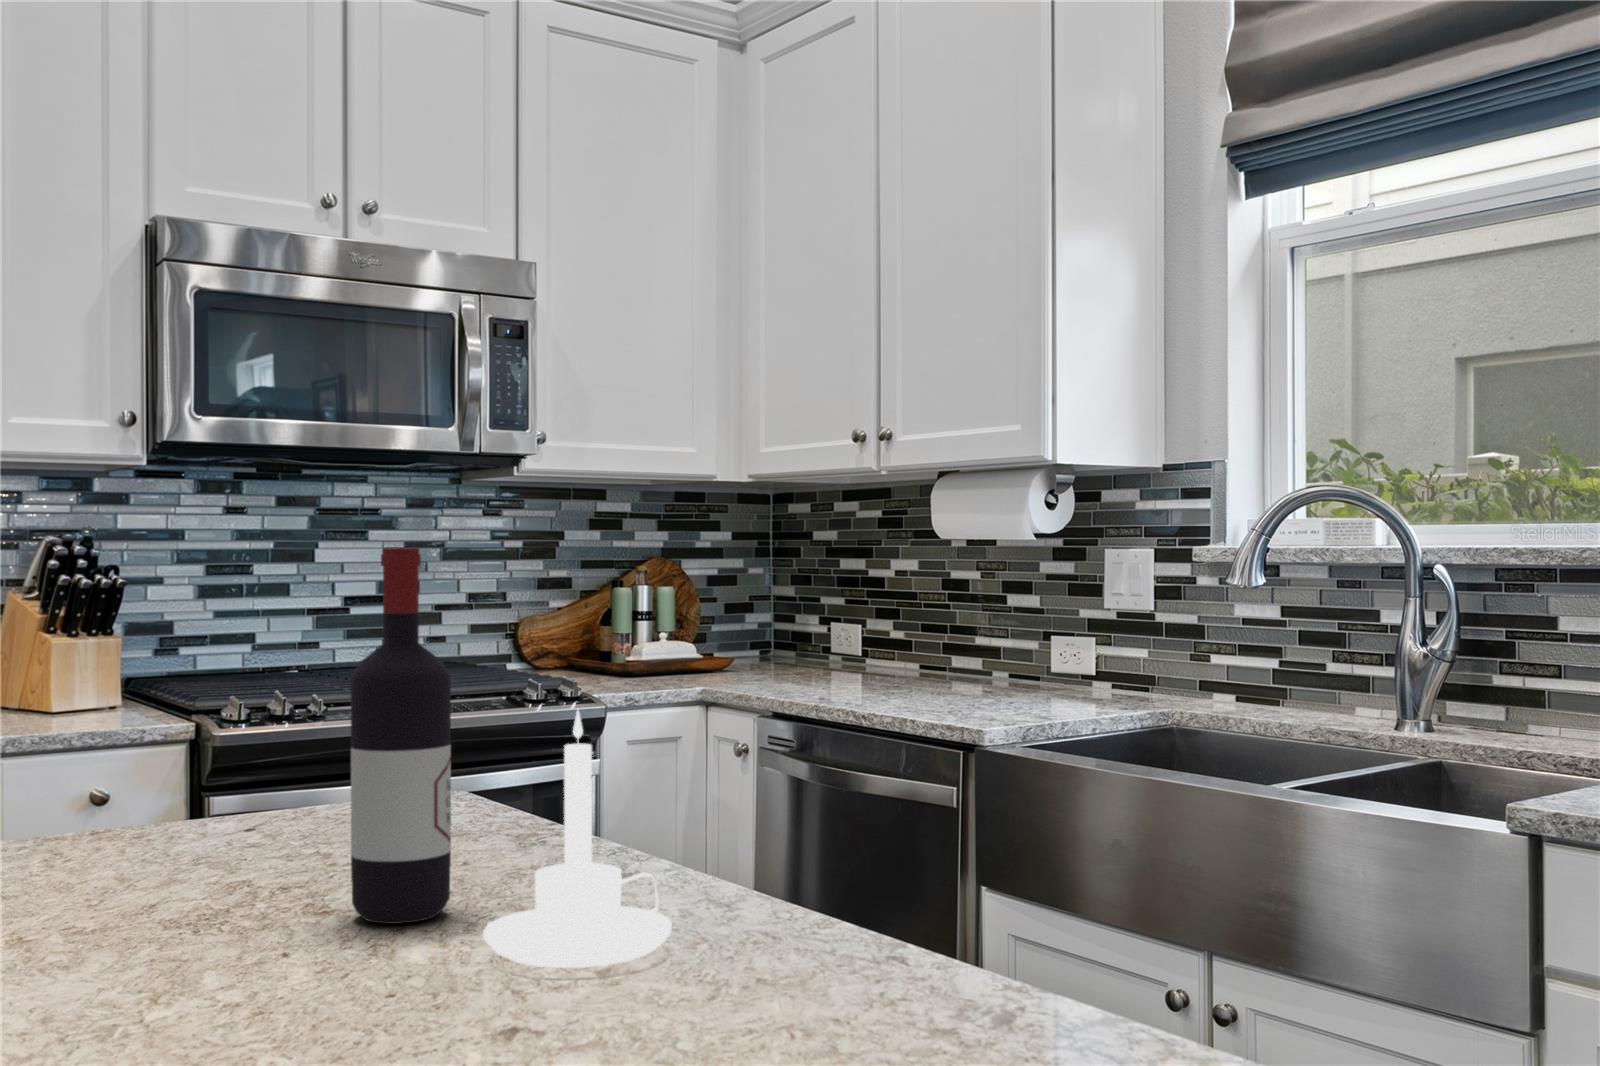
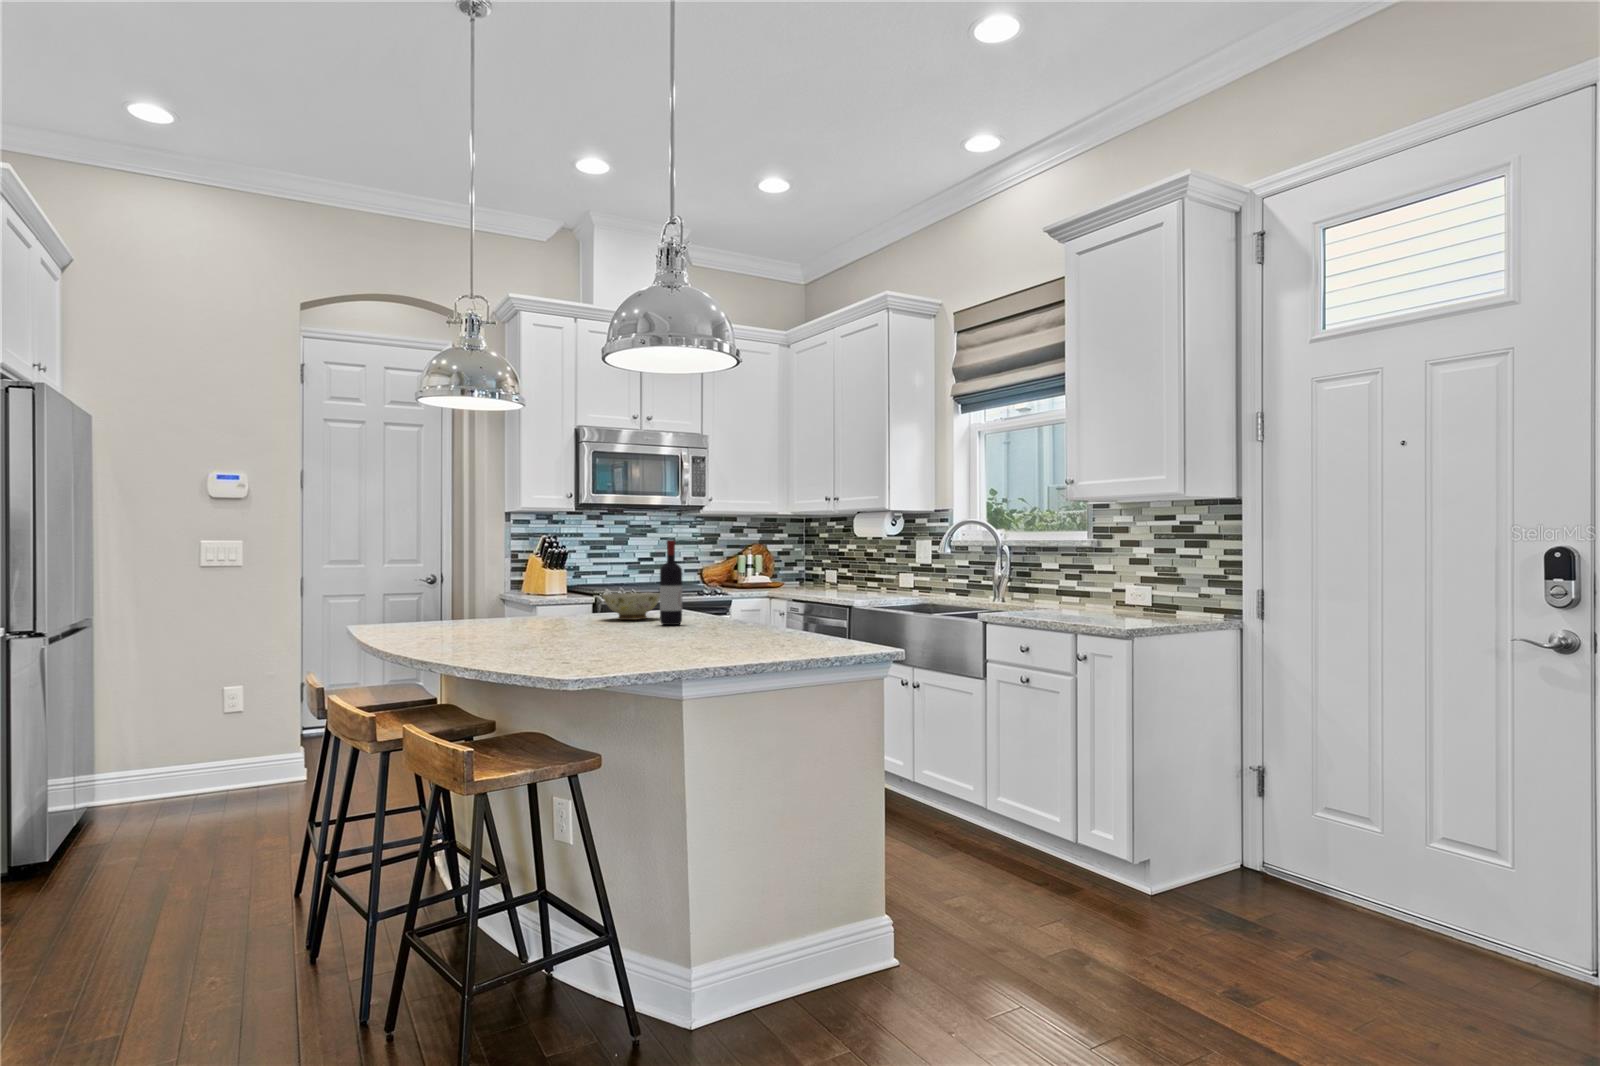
candle holder: present [483,710,672,968] -> none [690,575,731,629]
ceramic bowl: none [126,746,372,871] -> present [602,592,660,620]

